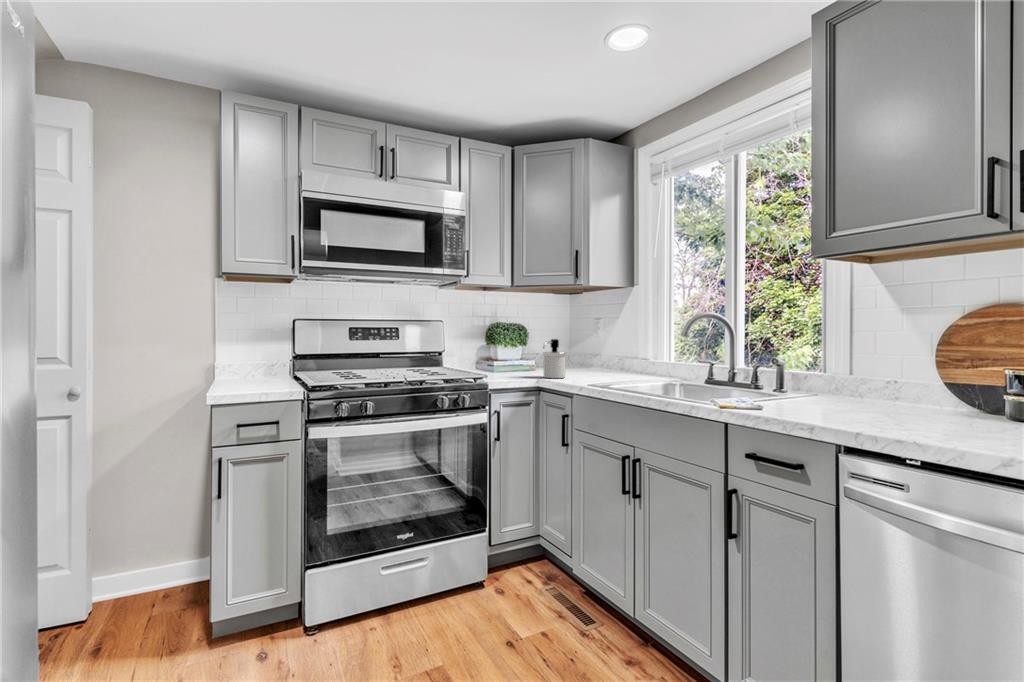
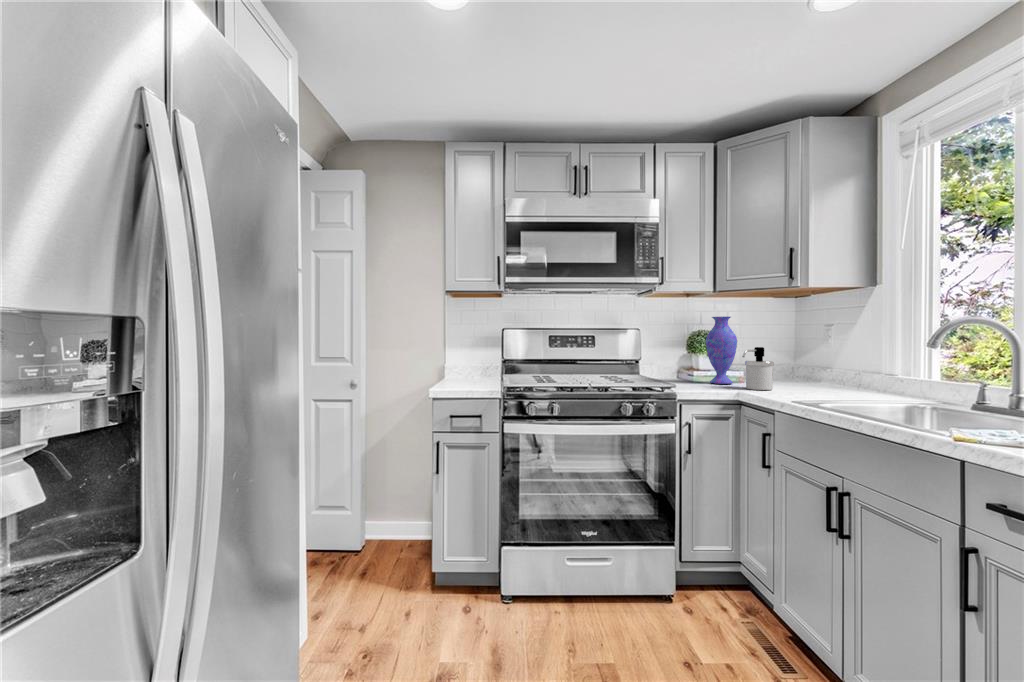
vase: none [506,311,533,374] -> present [706,317,737,384]

